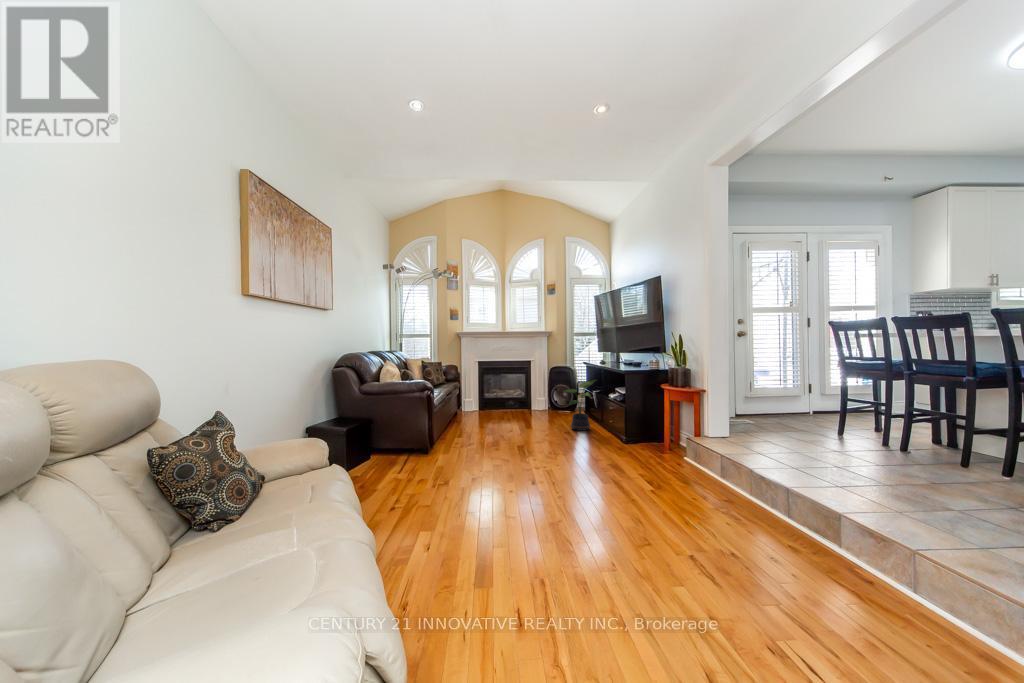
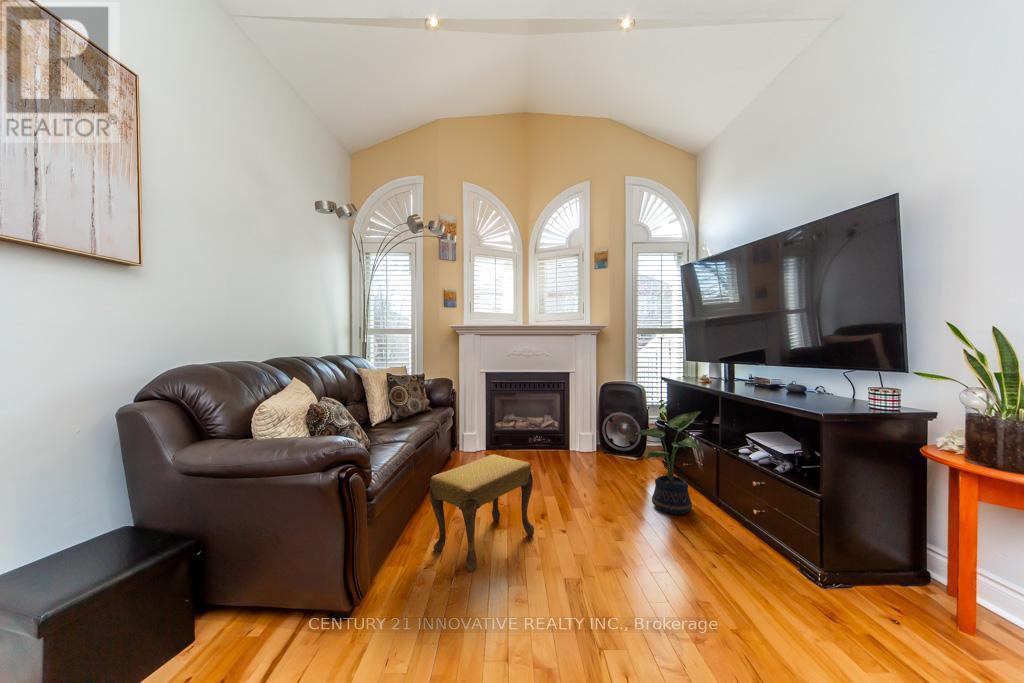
footstool: none [462,401,510,448] -> present [430,454,534,572]

